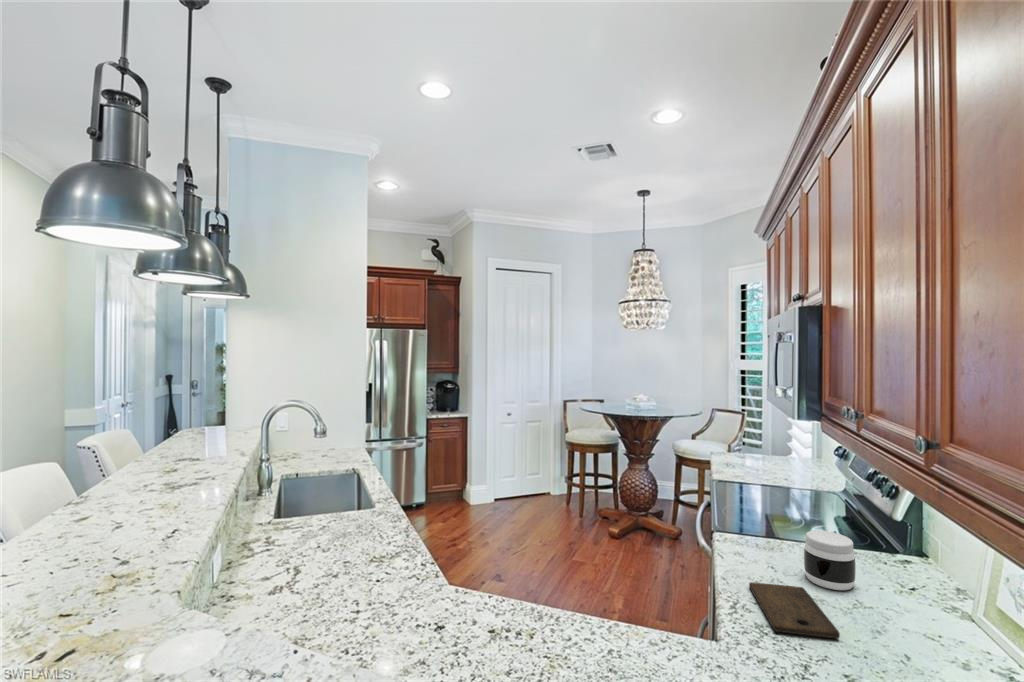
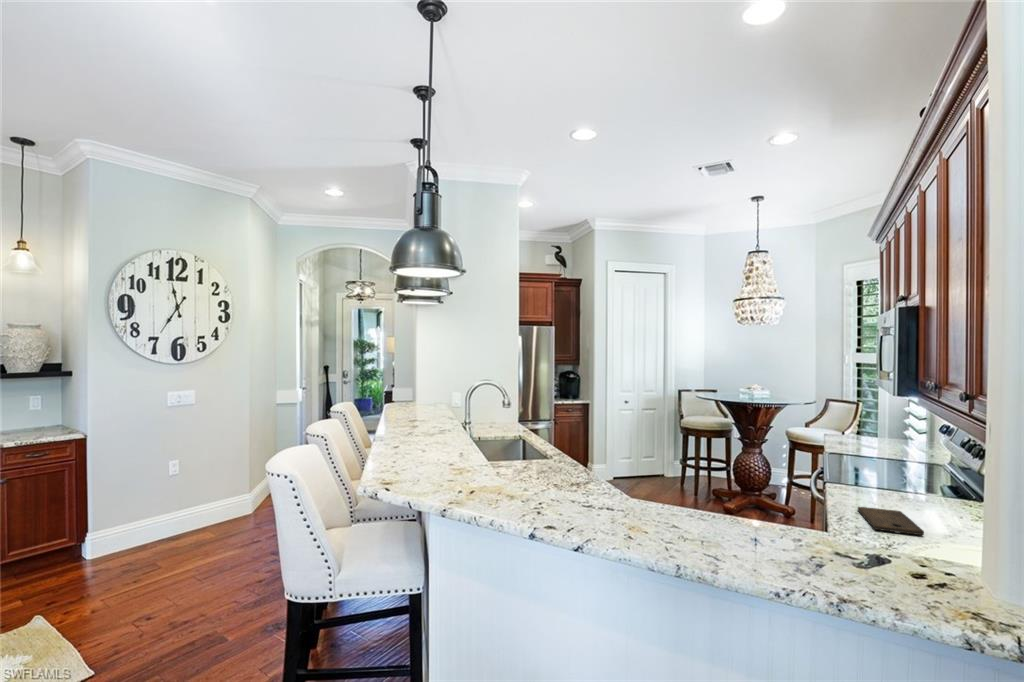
jar: present [804,530,856,590] -> none [903,475,945,515]

